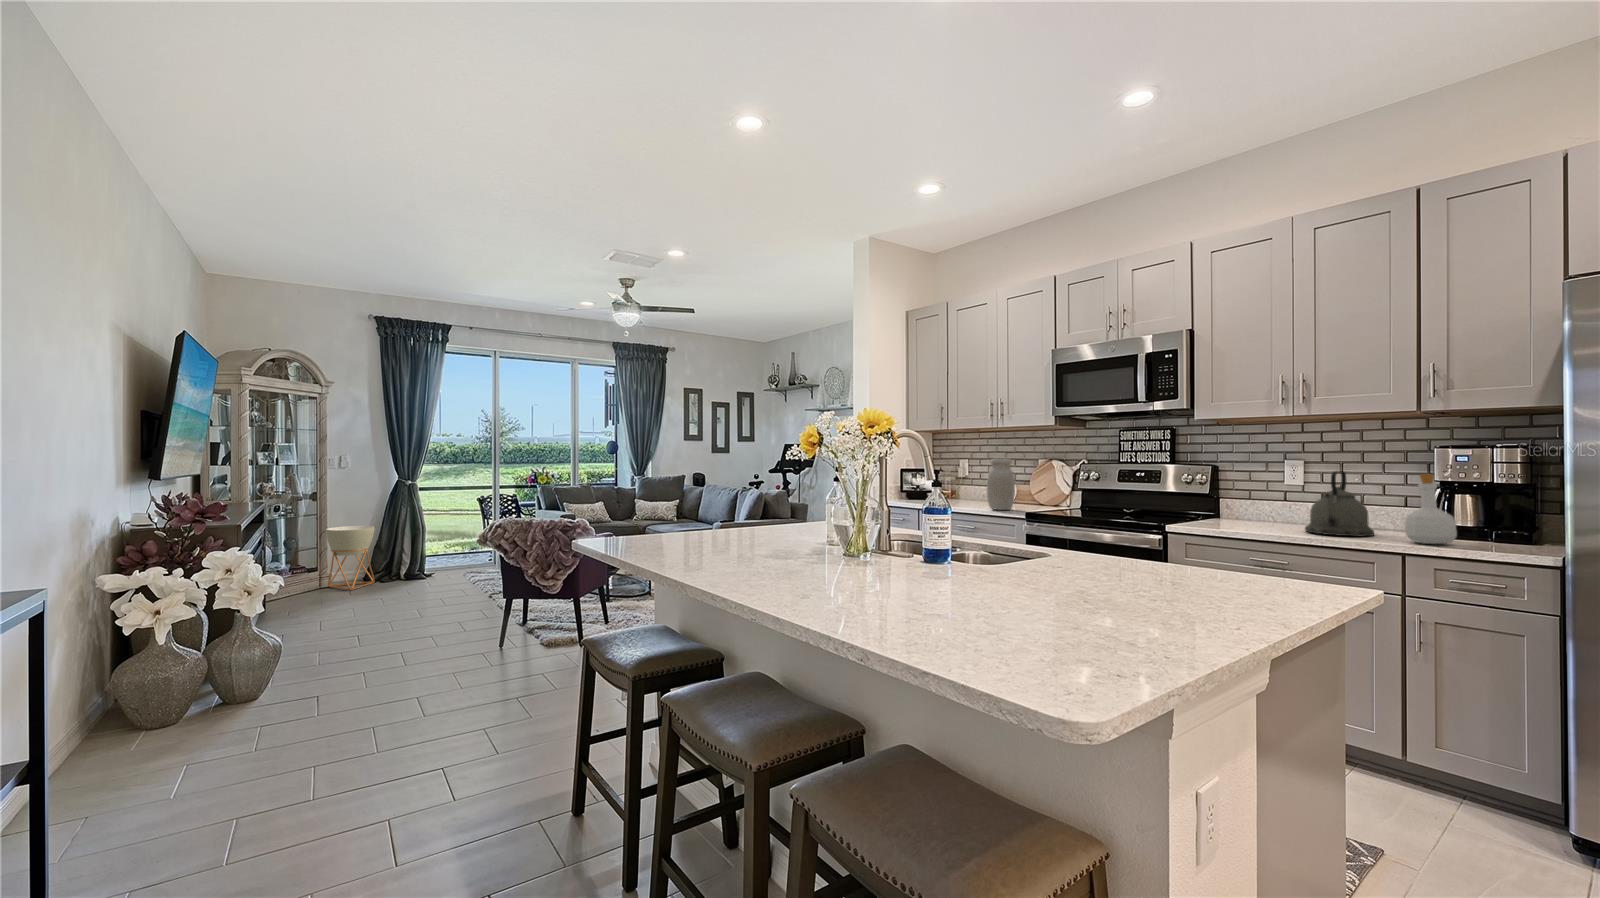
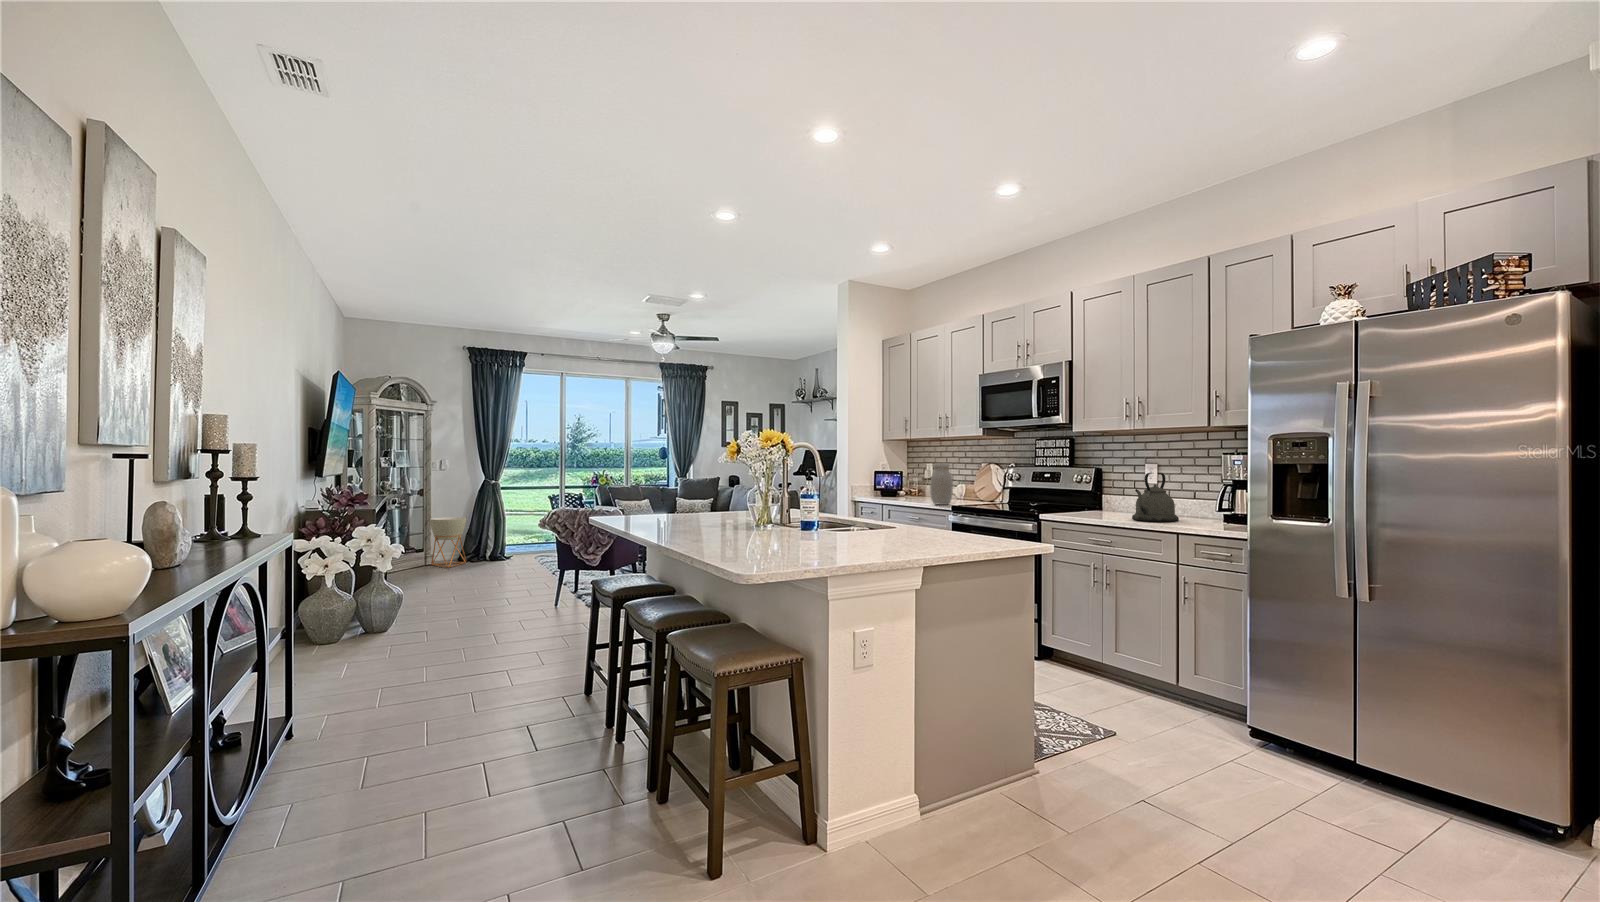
bottle: present [1405,474,1457,544] -> none [1183,474,1217,526]

